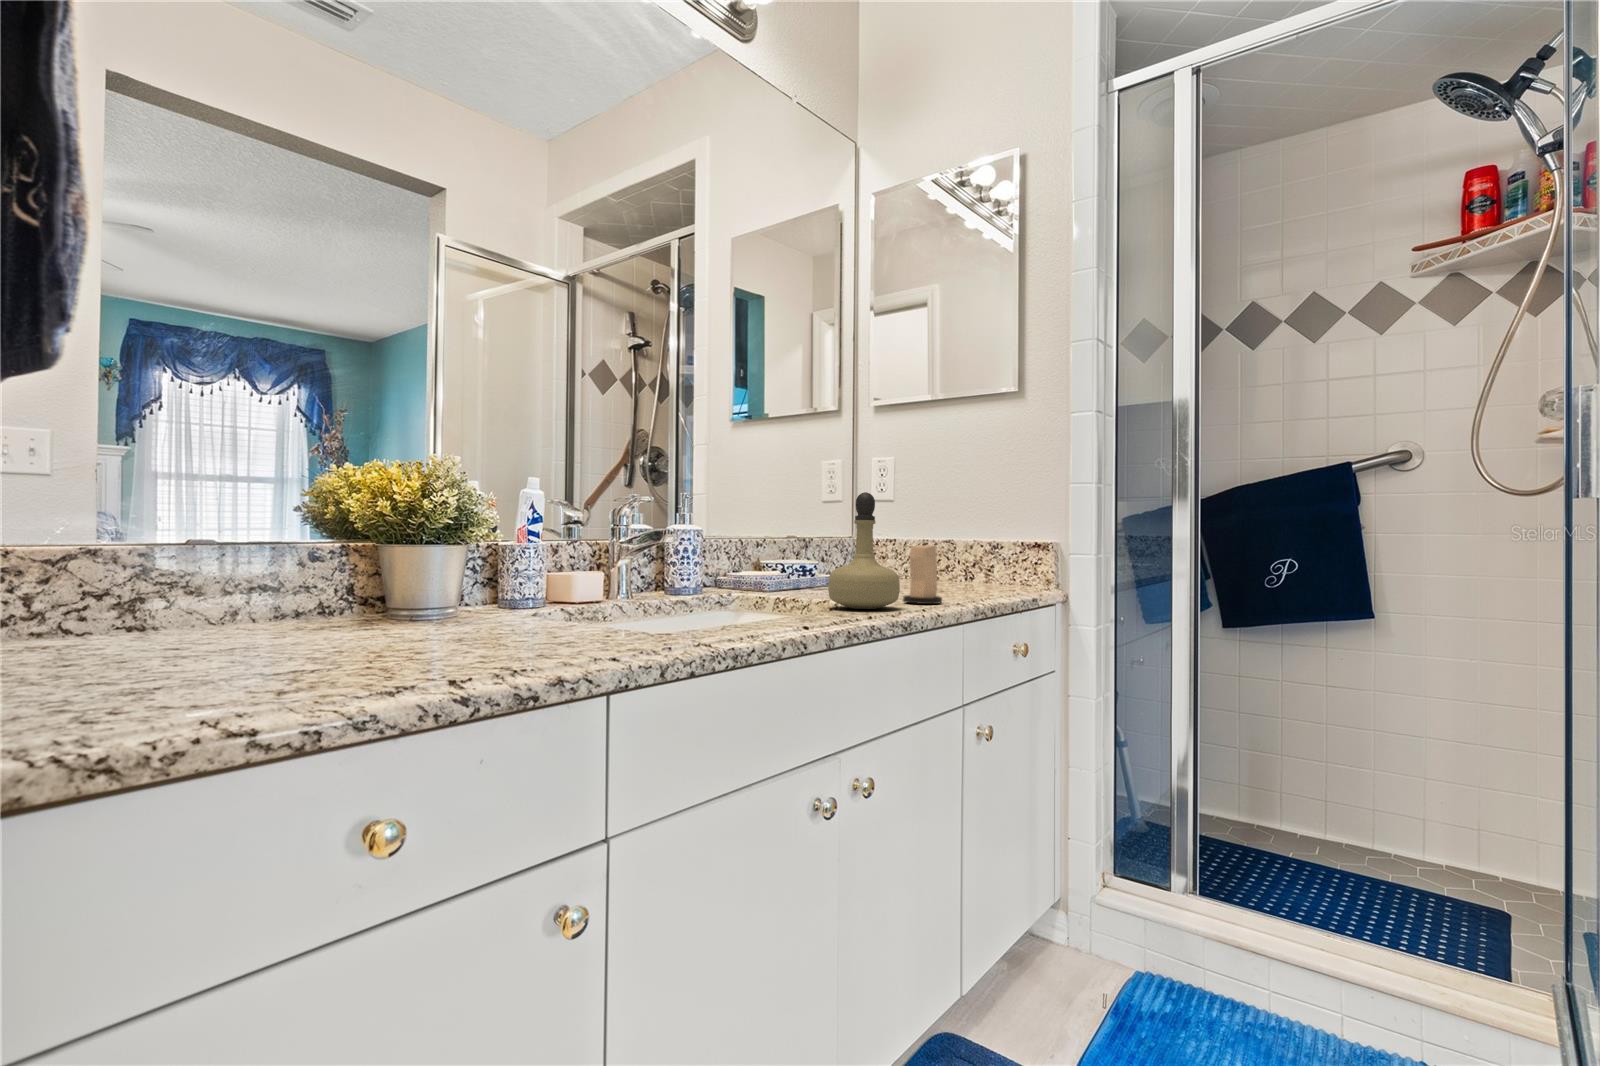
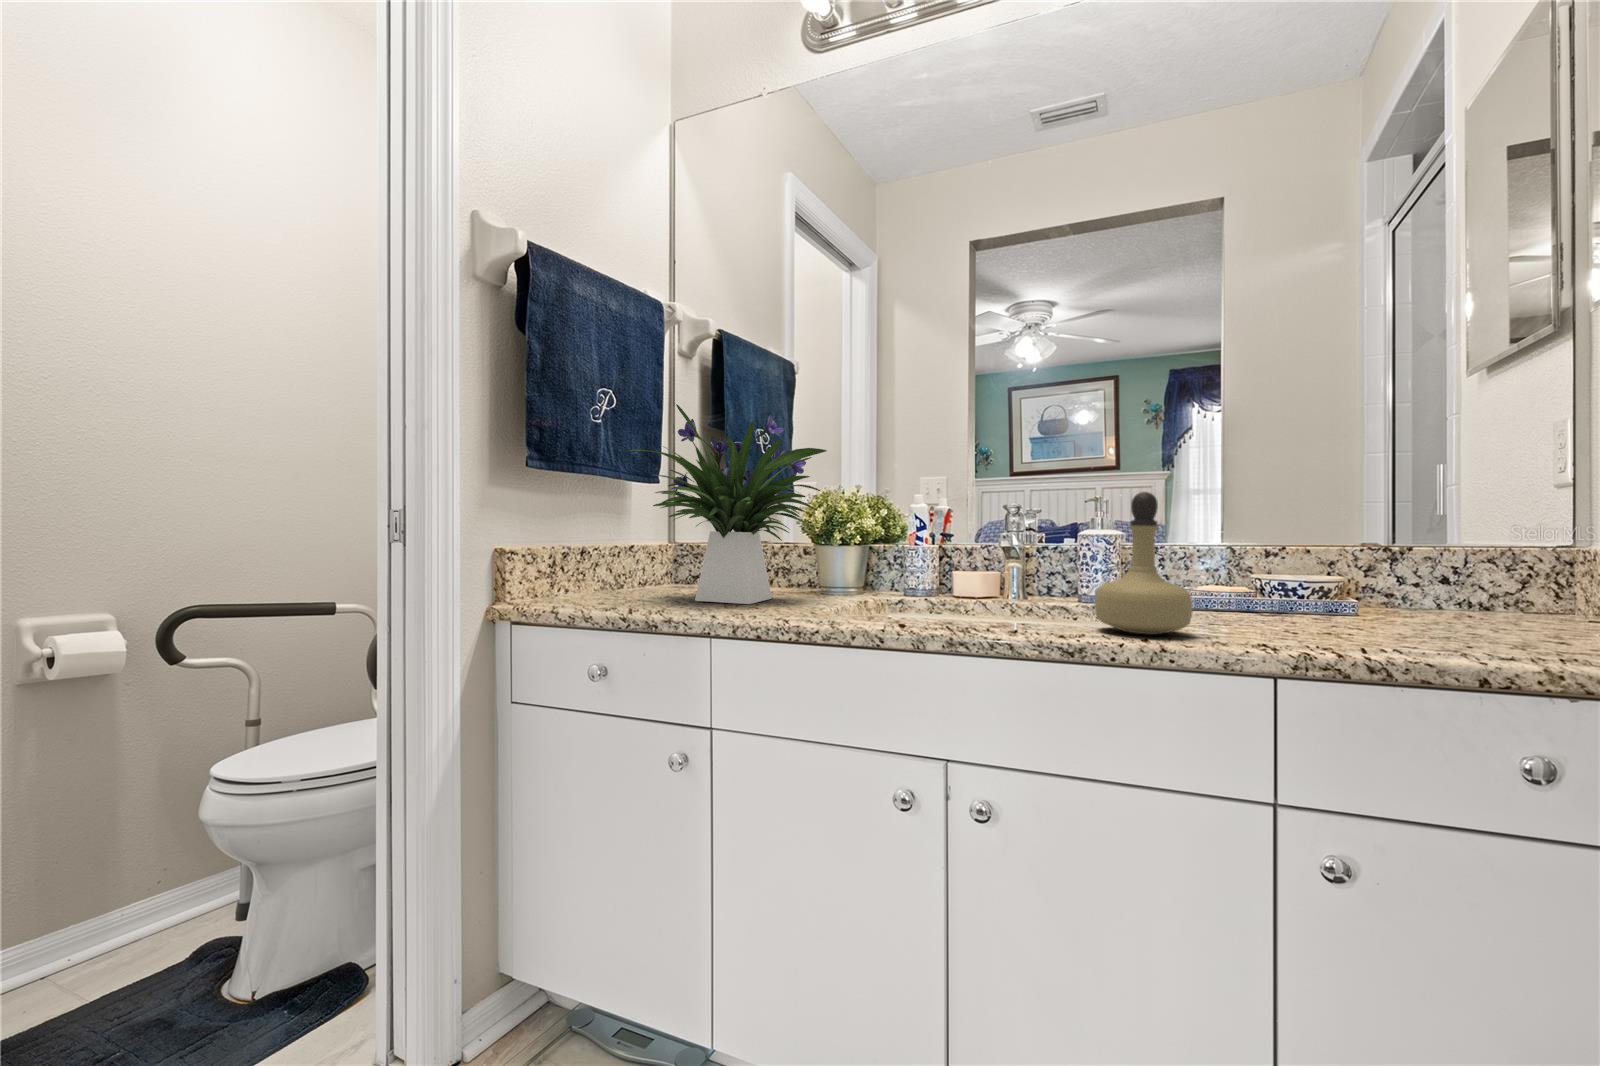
flower arrangement: none [153,230,582,656] -> present [630,404,827,604]
candle: present [903,542,942,604] -> none [1258,550,1329,648]

